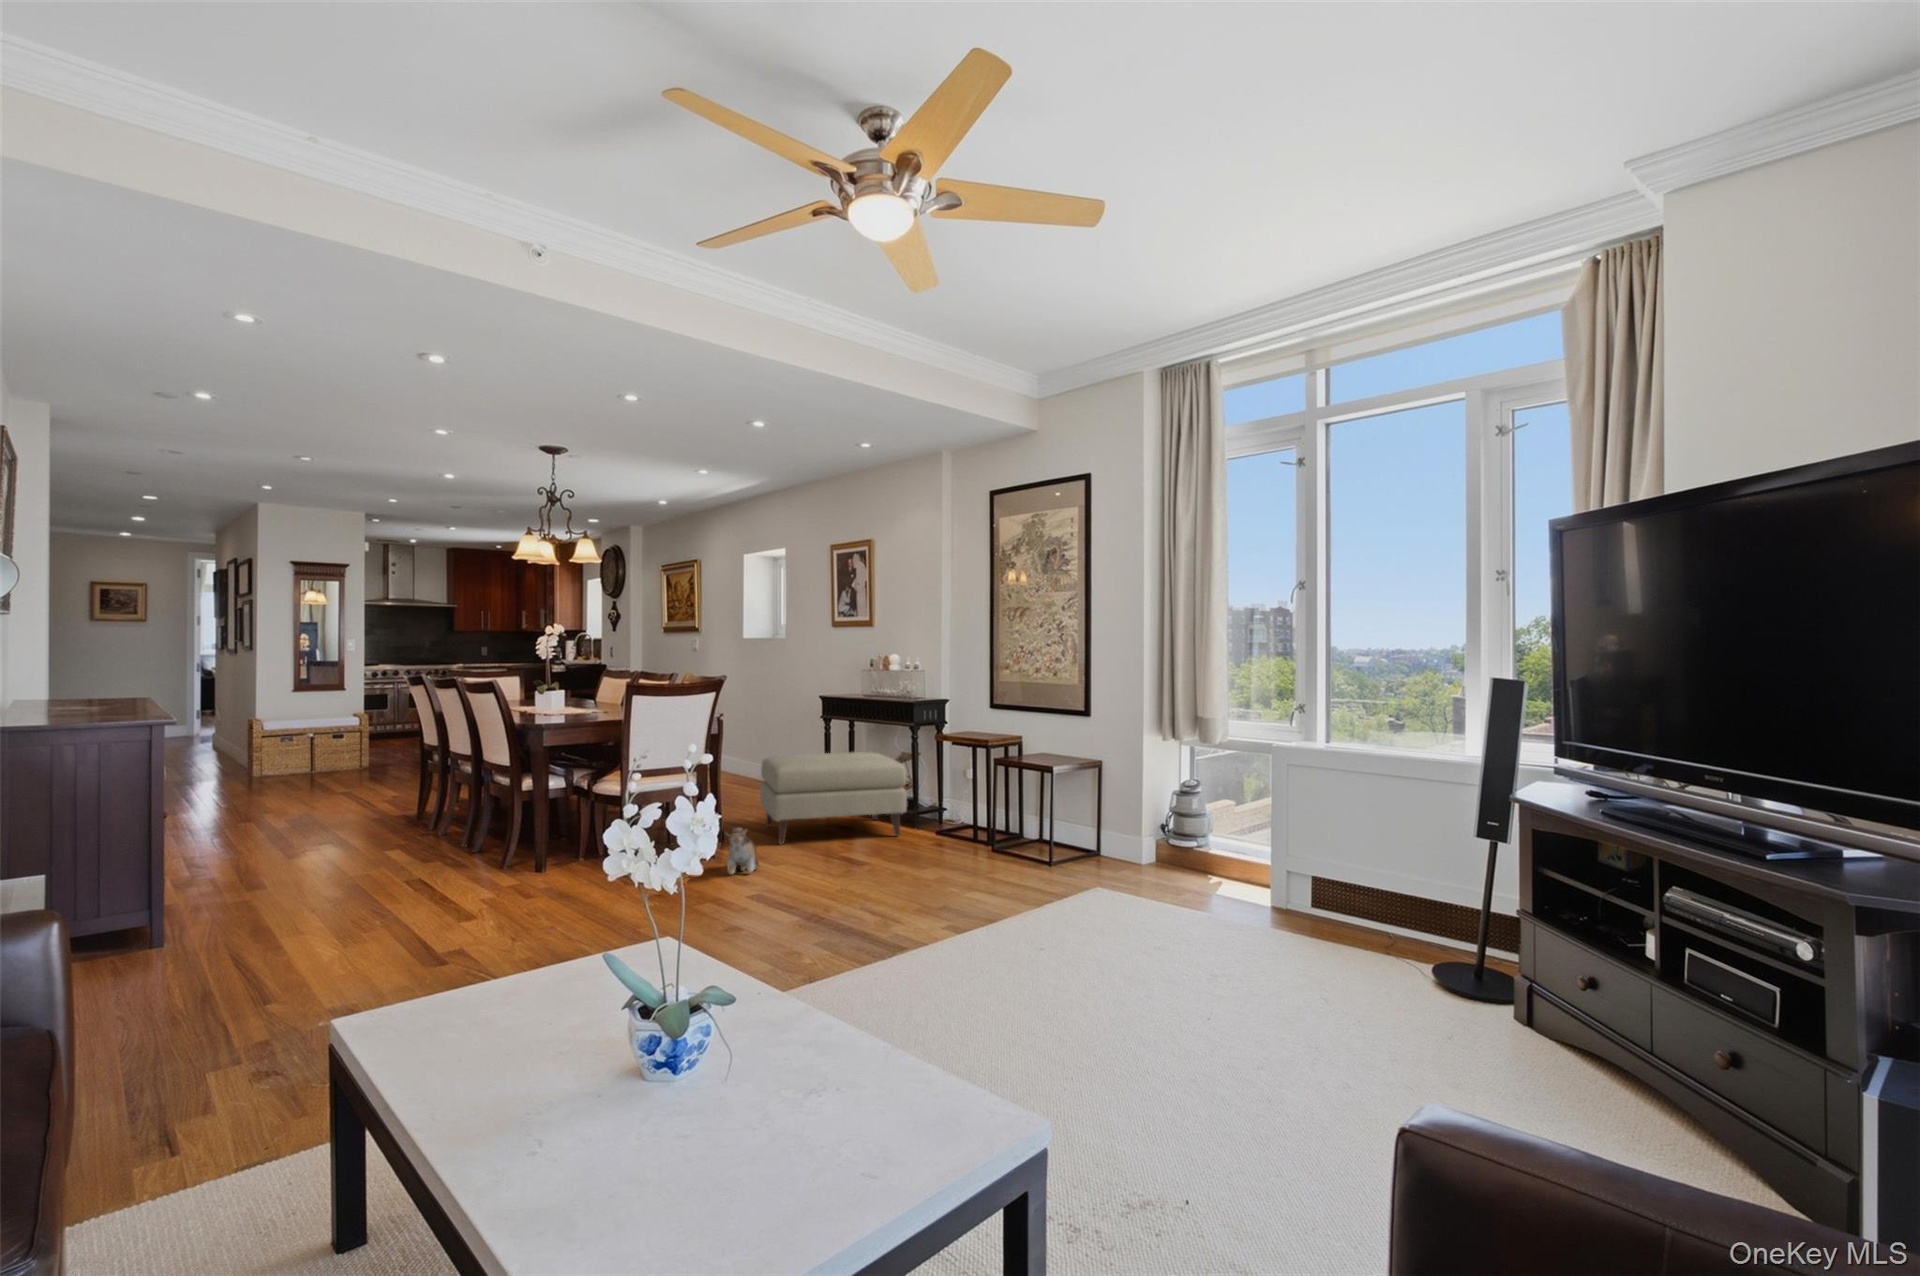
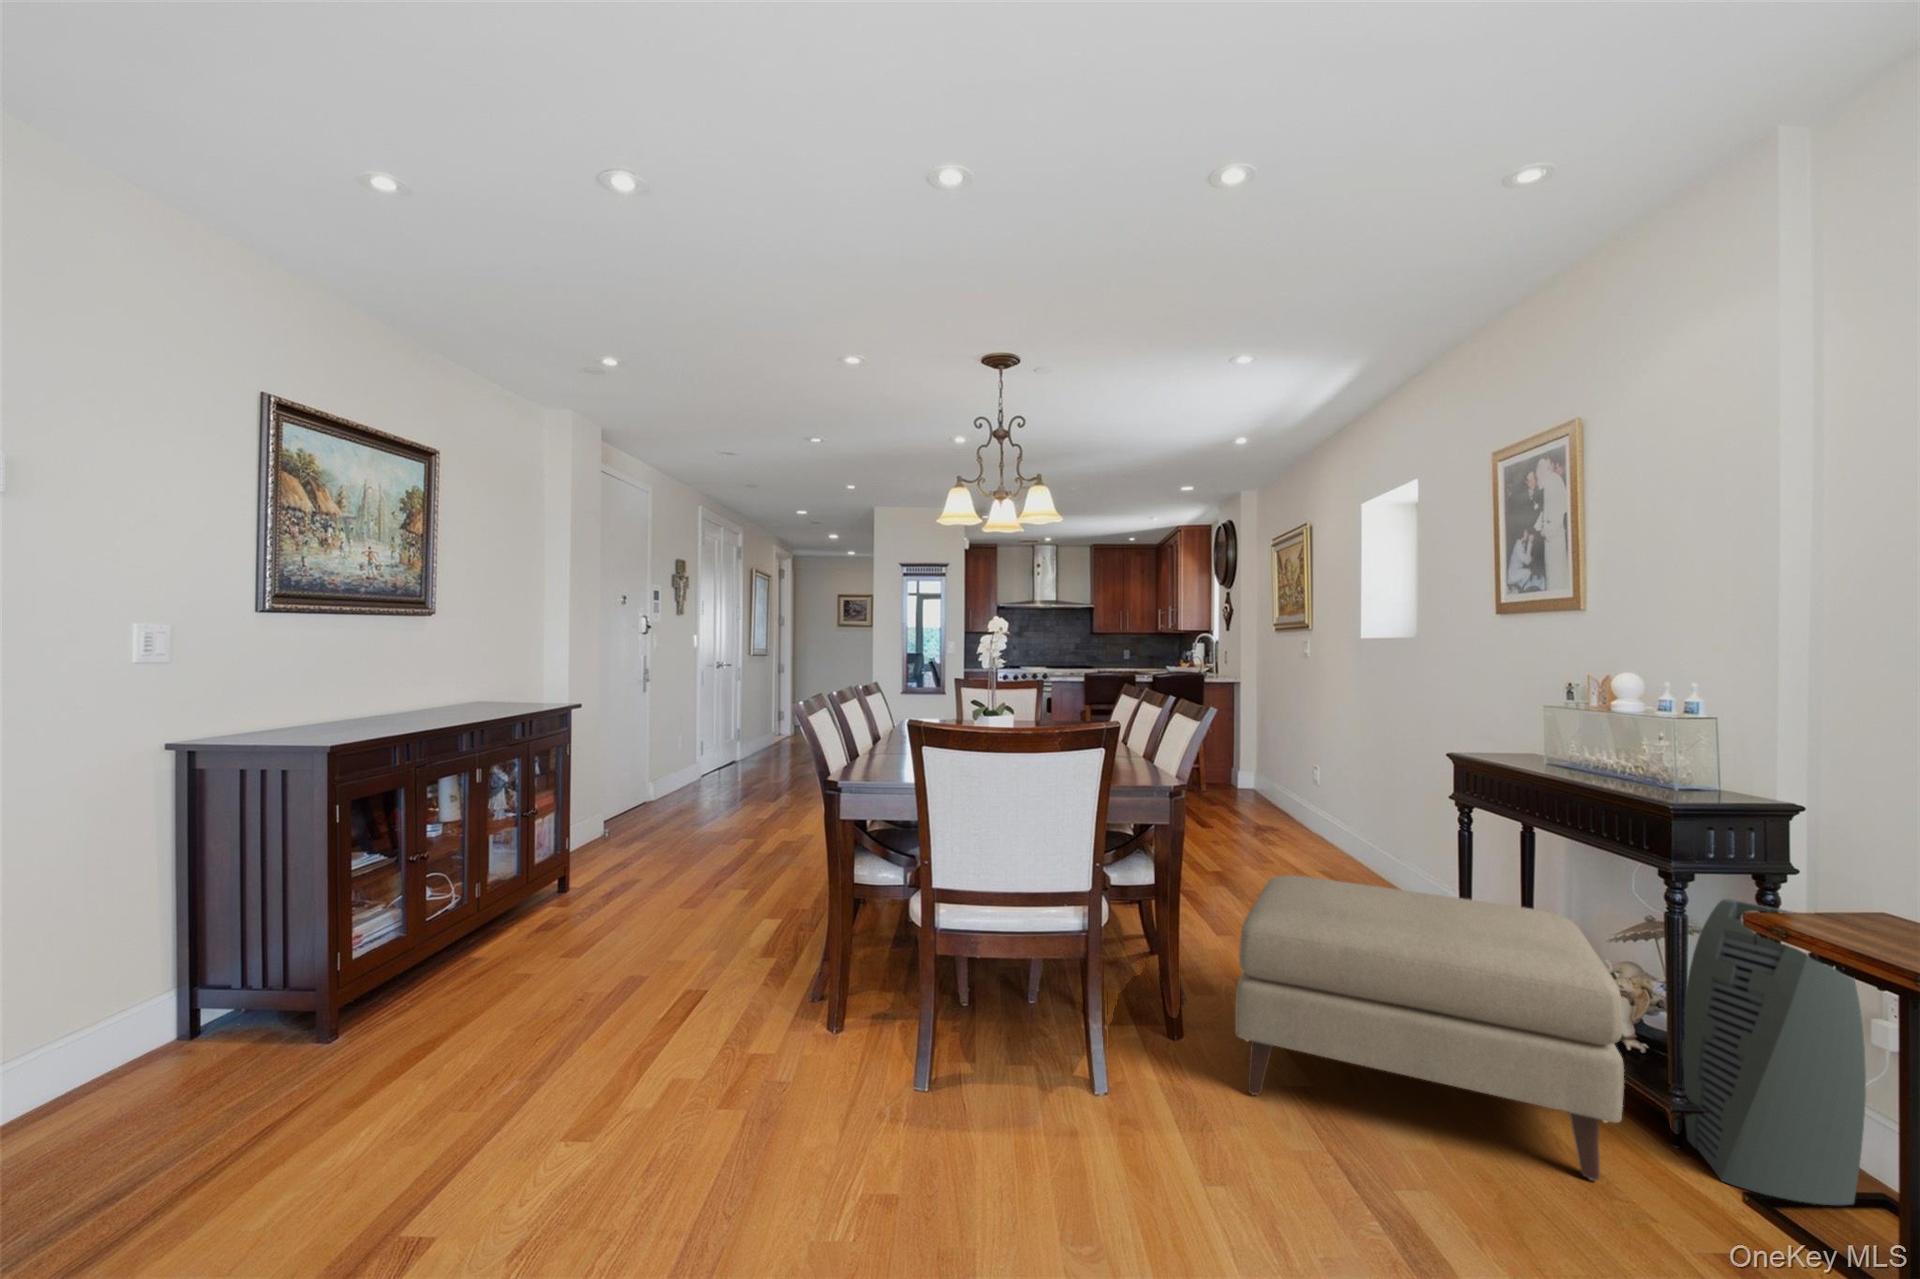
air purifier: none [918,733,965,829] -> present [1682,899,1866,1205]
plush toy: present [726,828,759,875] -> none [1010,1075,1137,1198]

